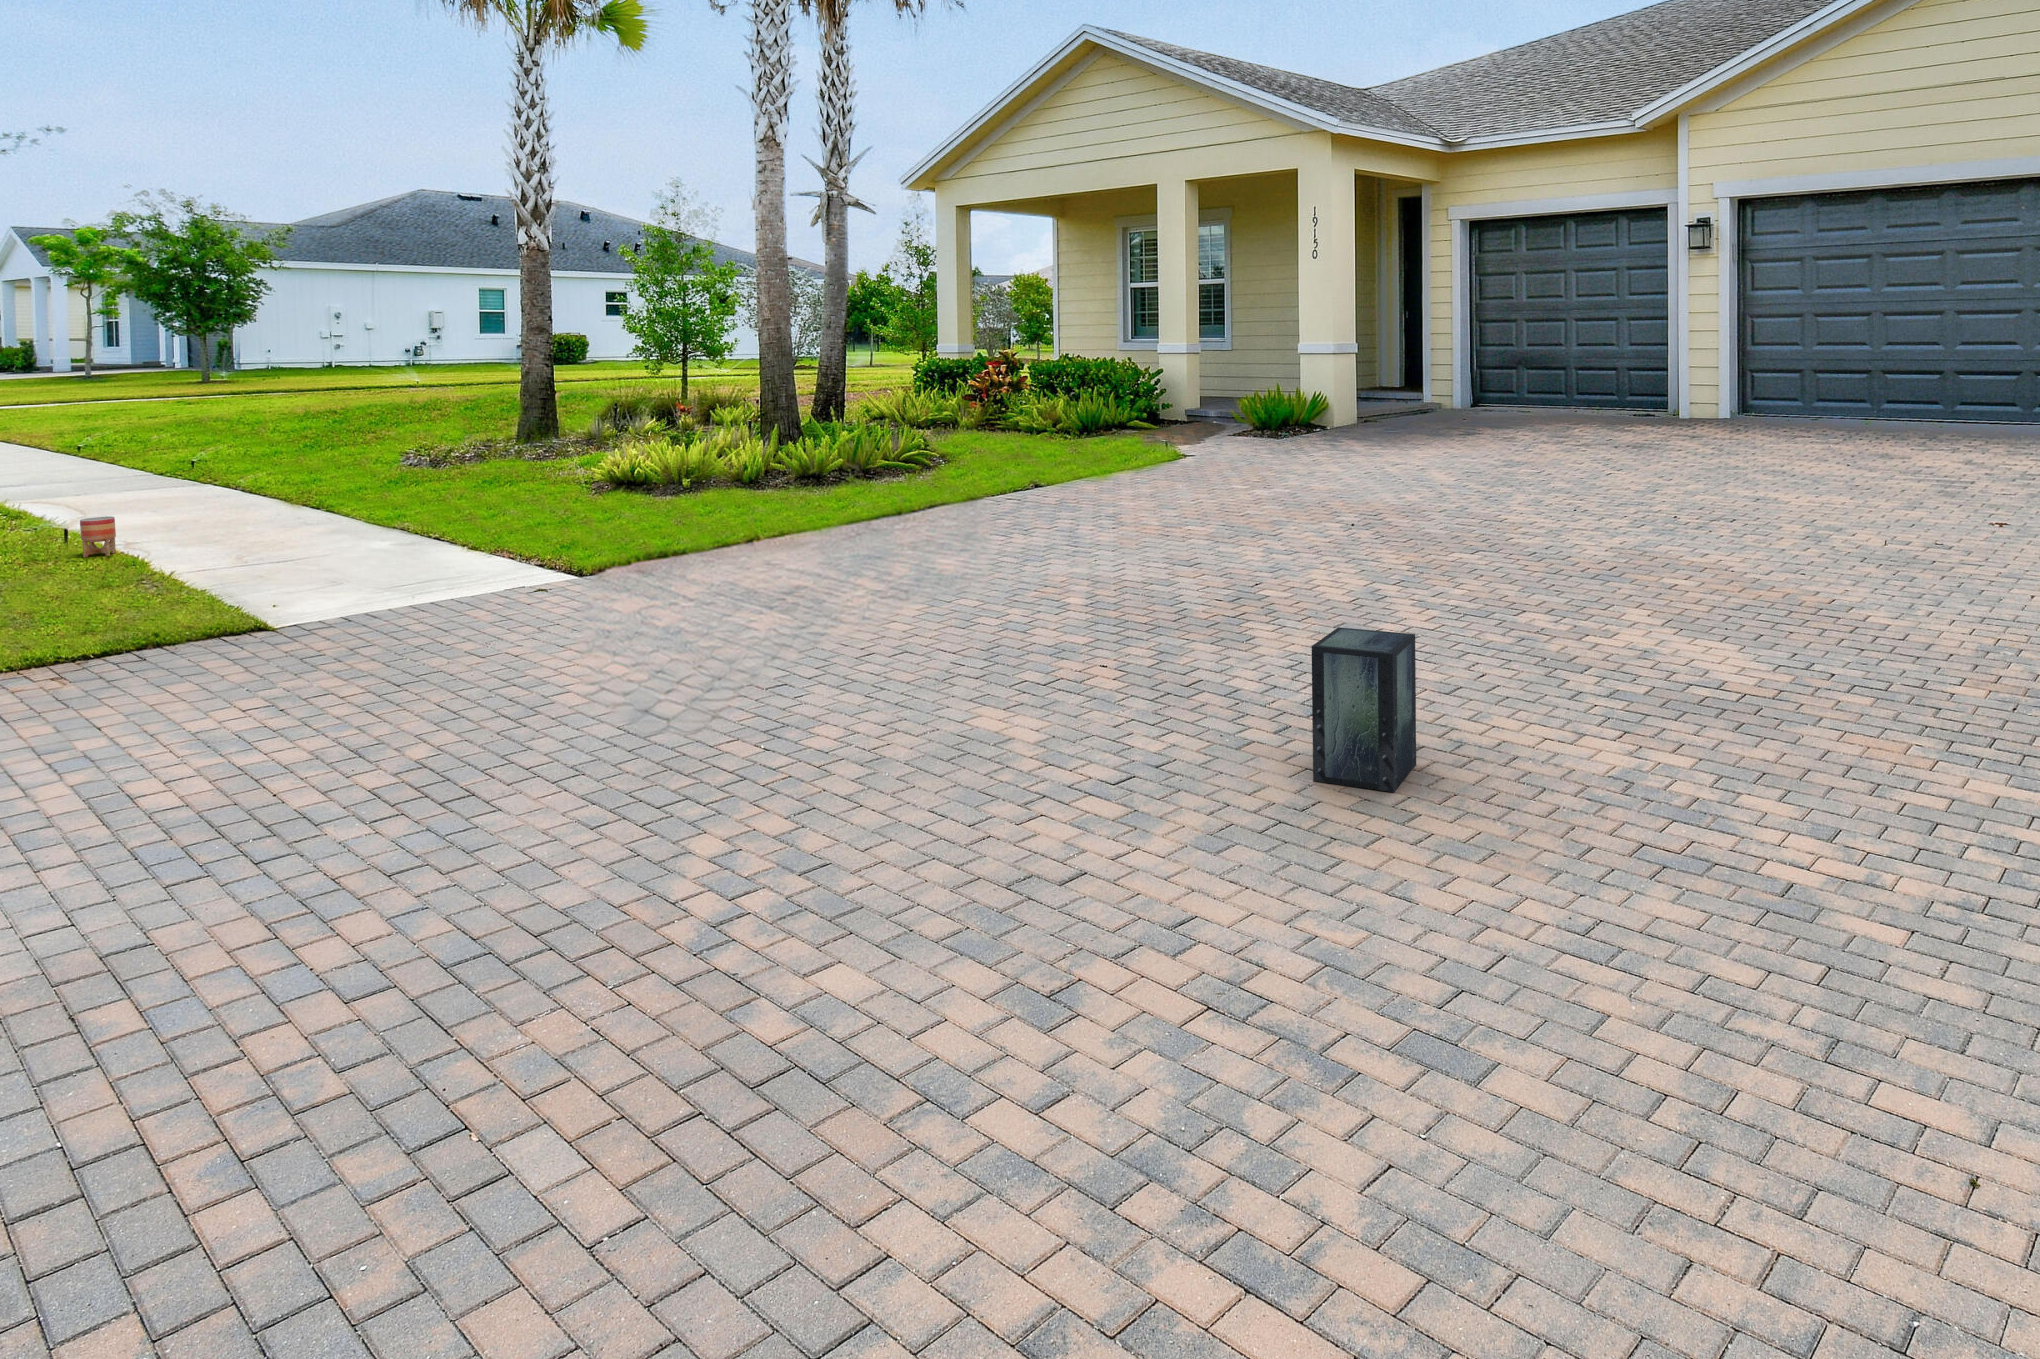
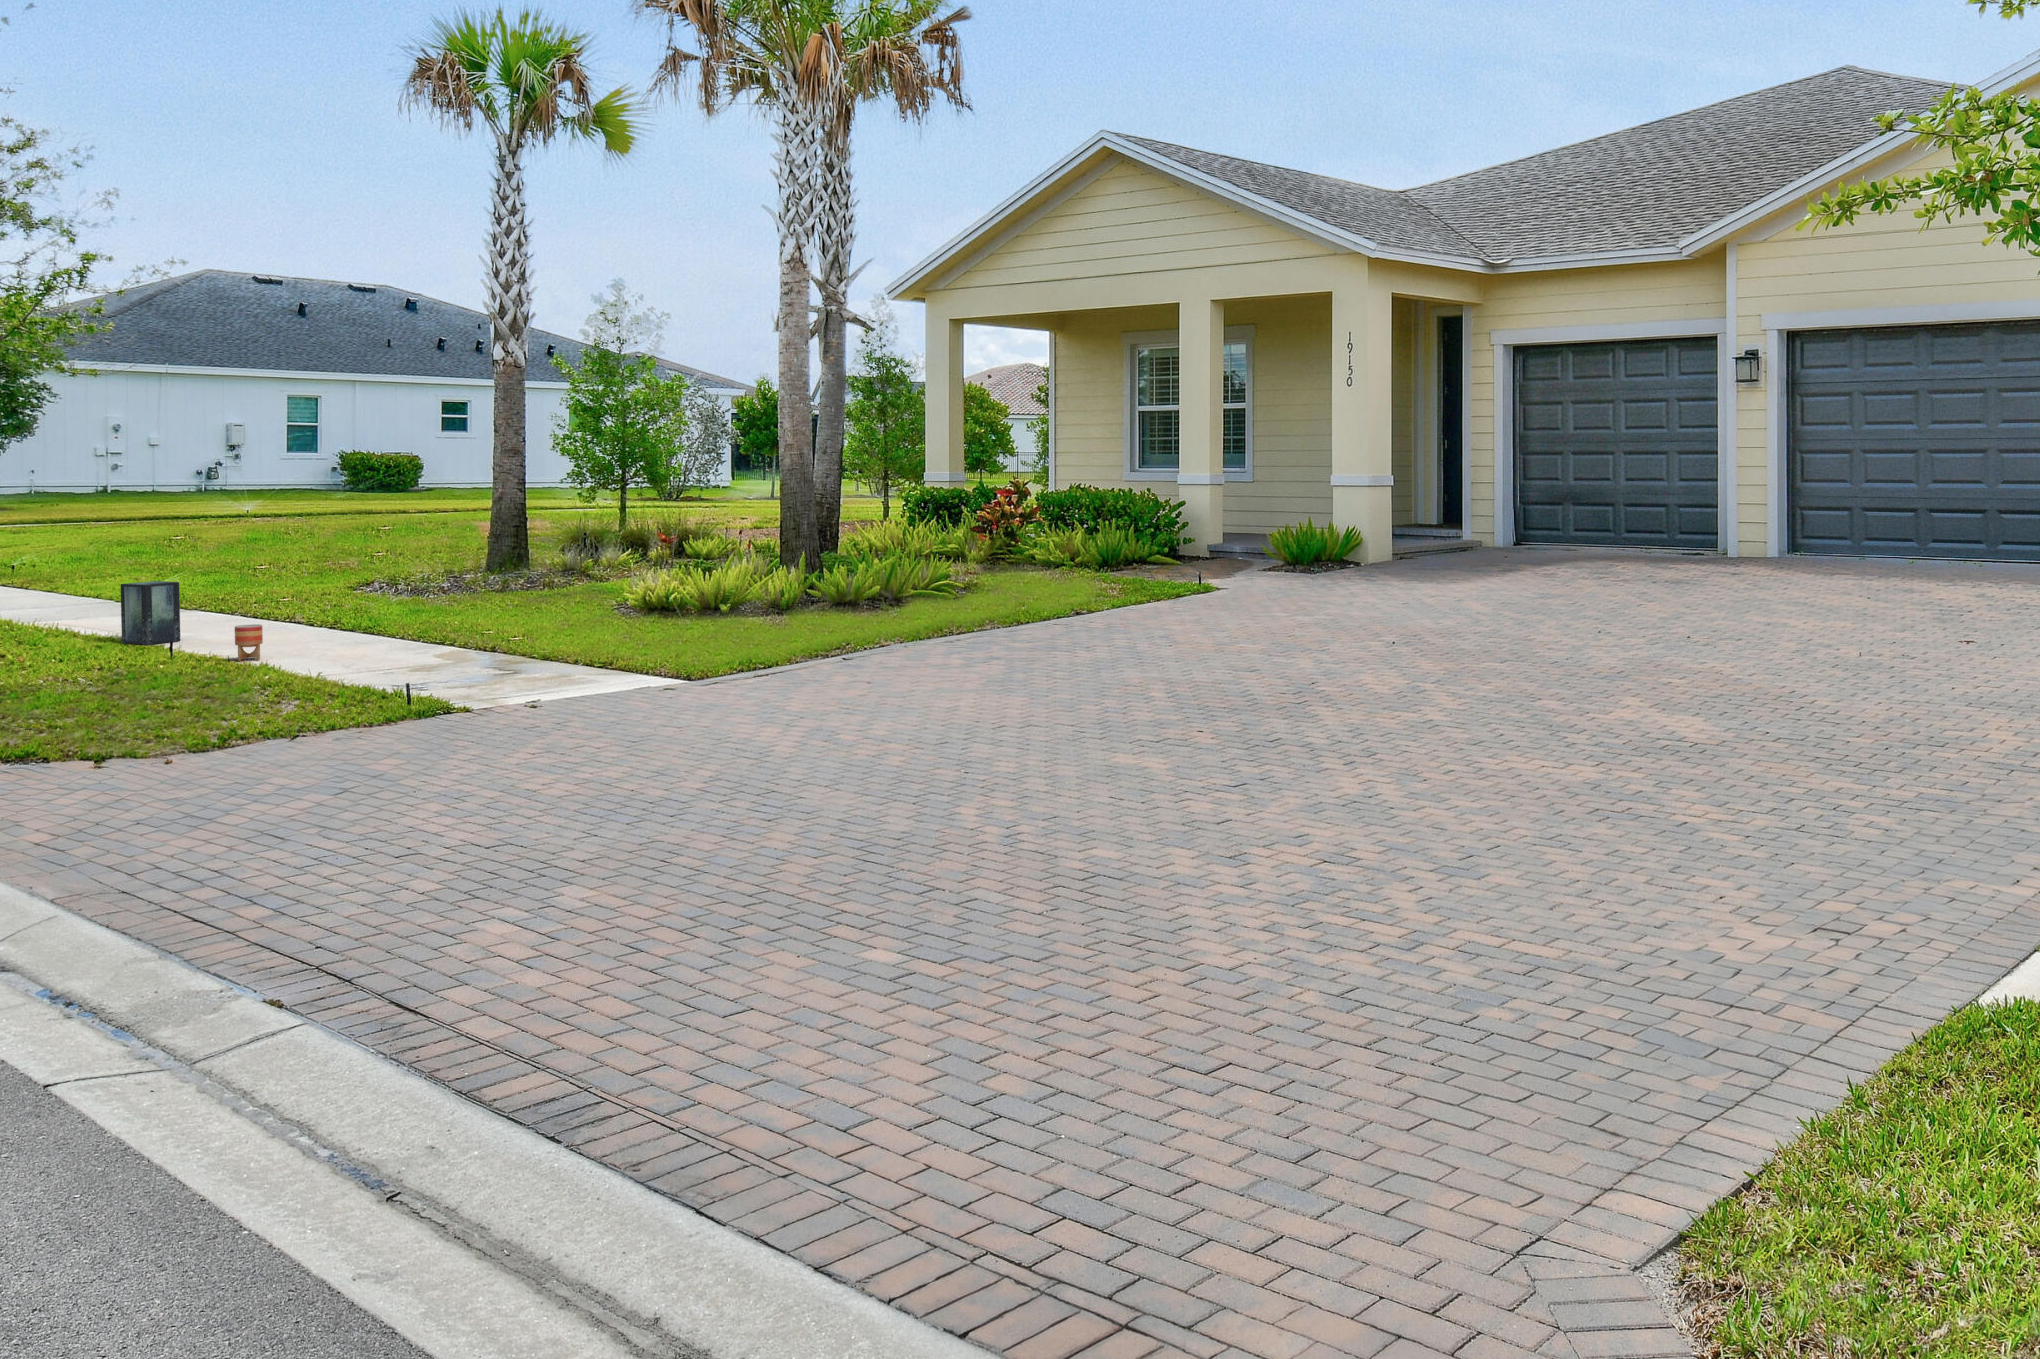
storage box: present [1312,627,1416,792] -> present [121,581,180,645]

